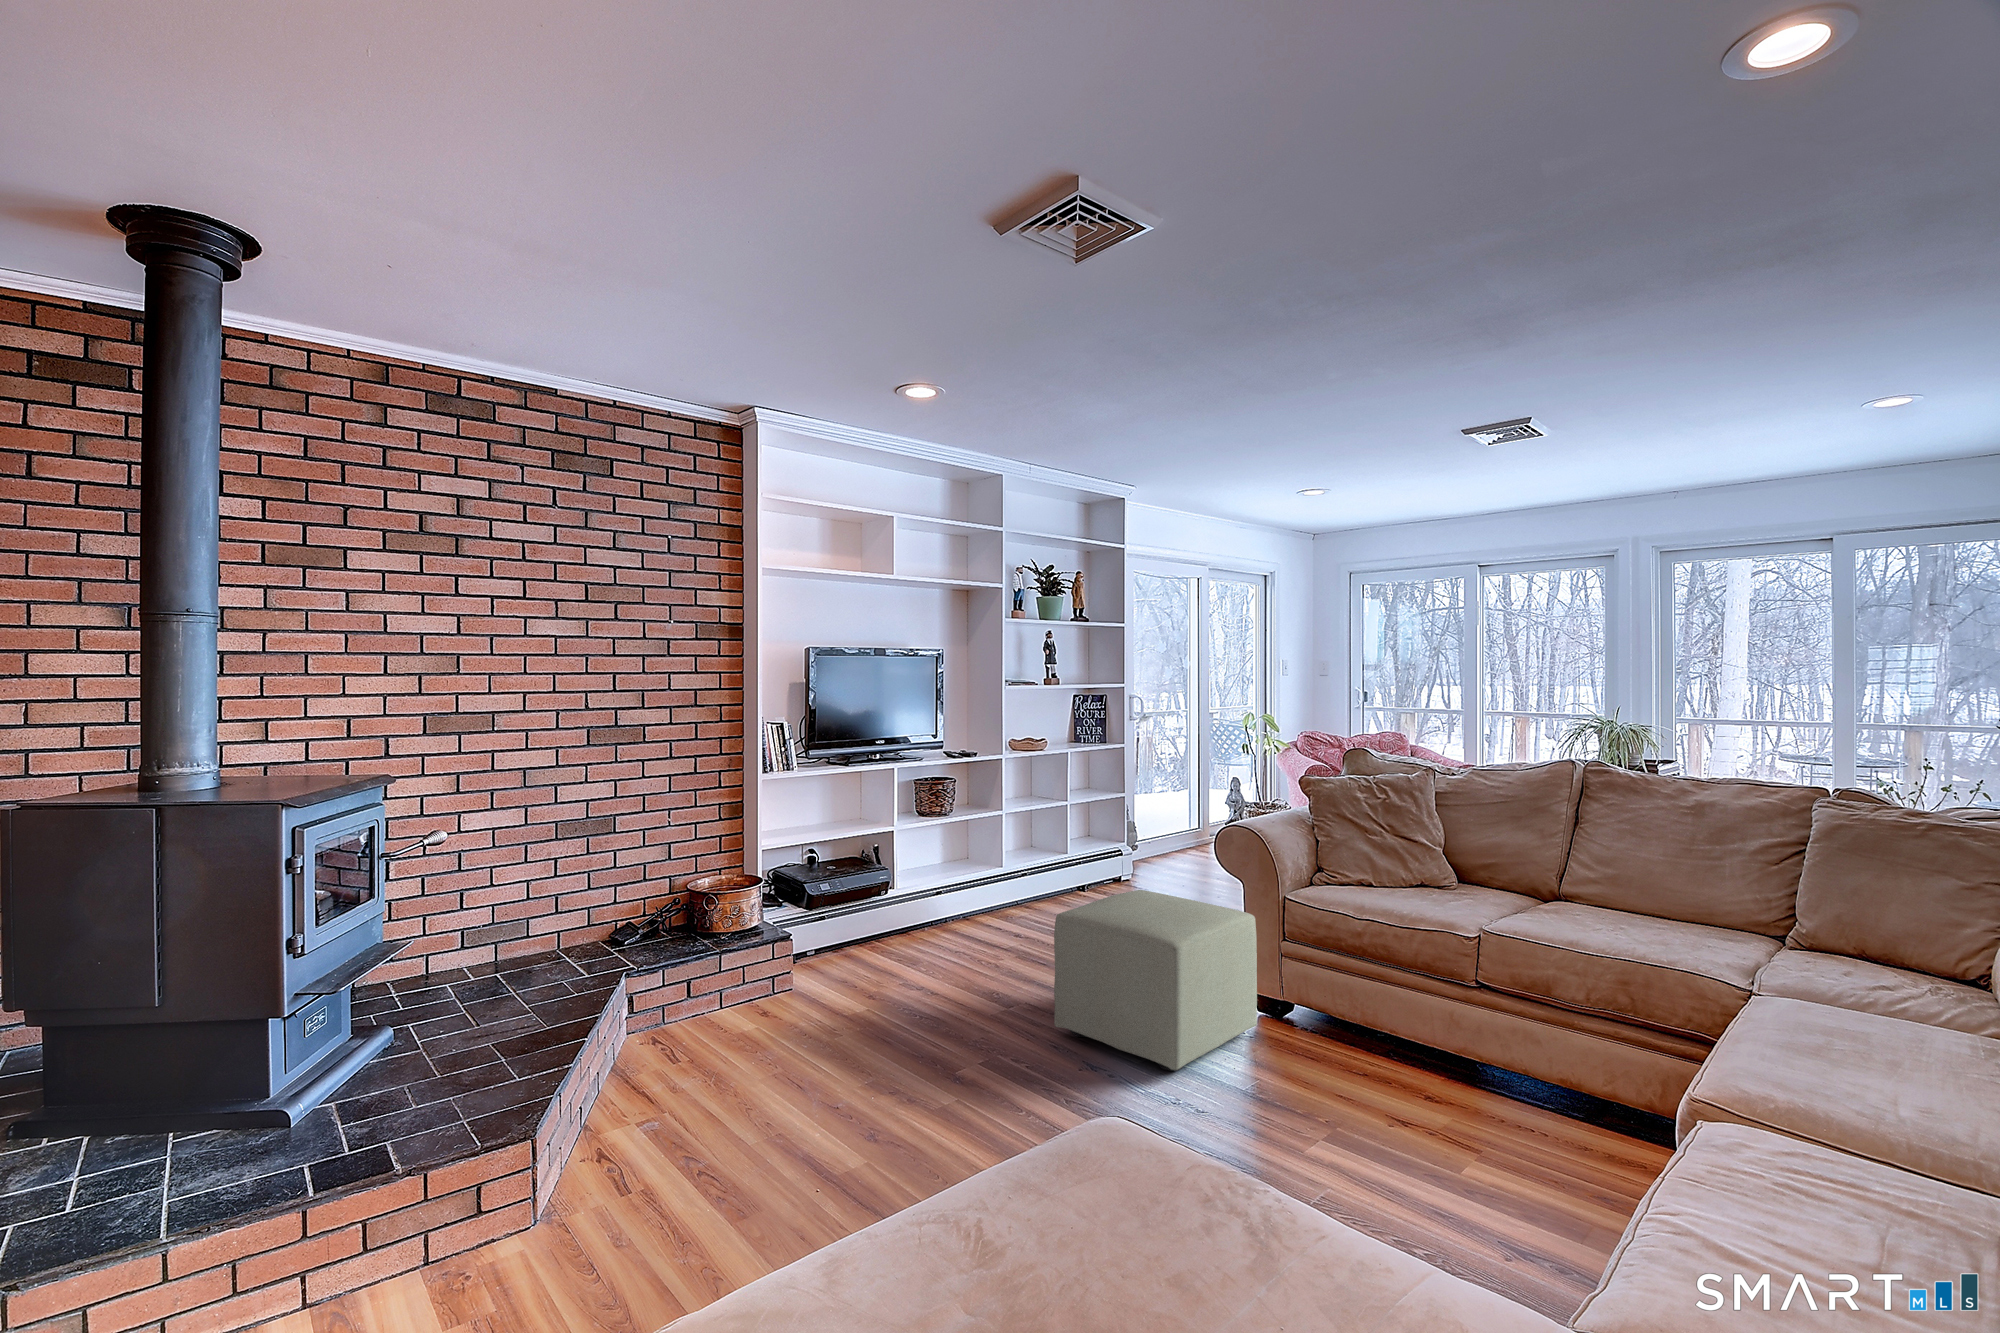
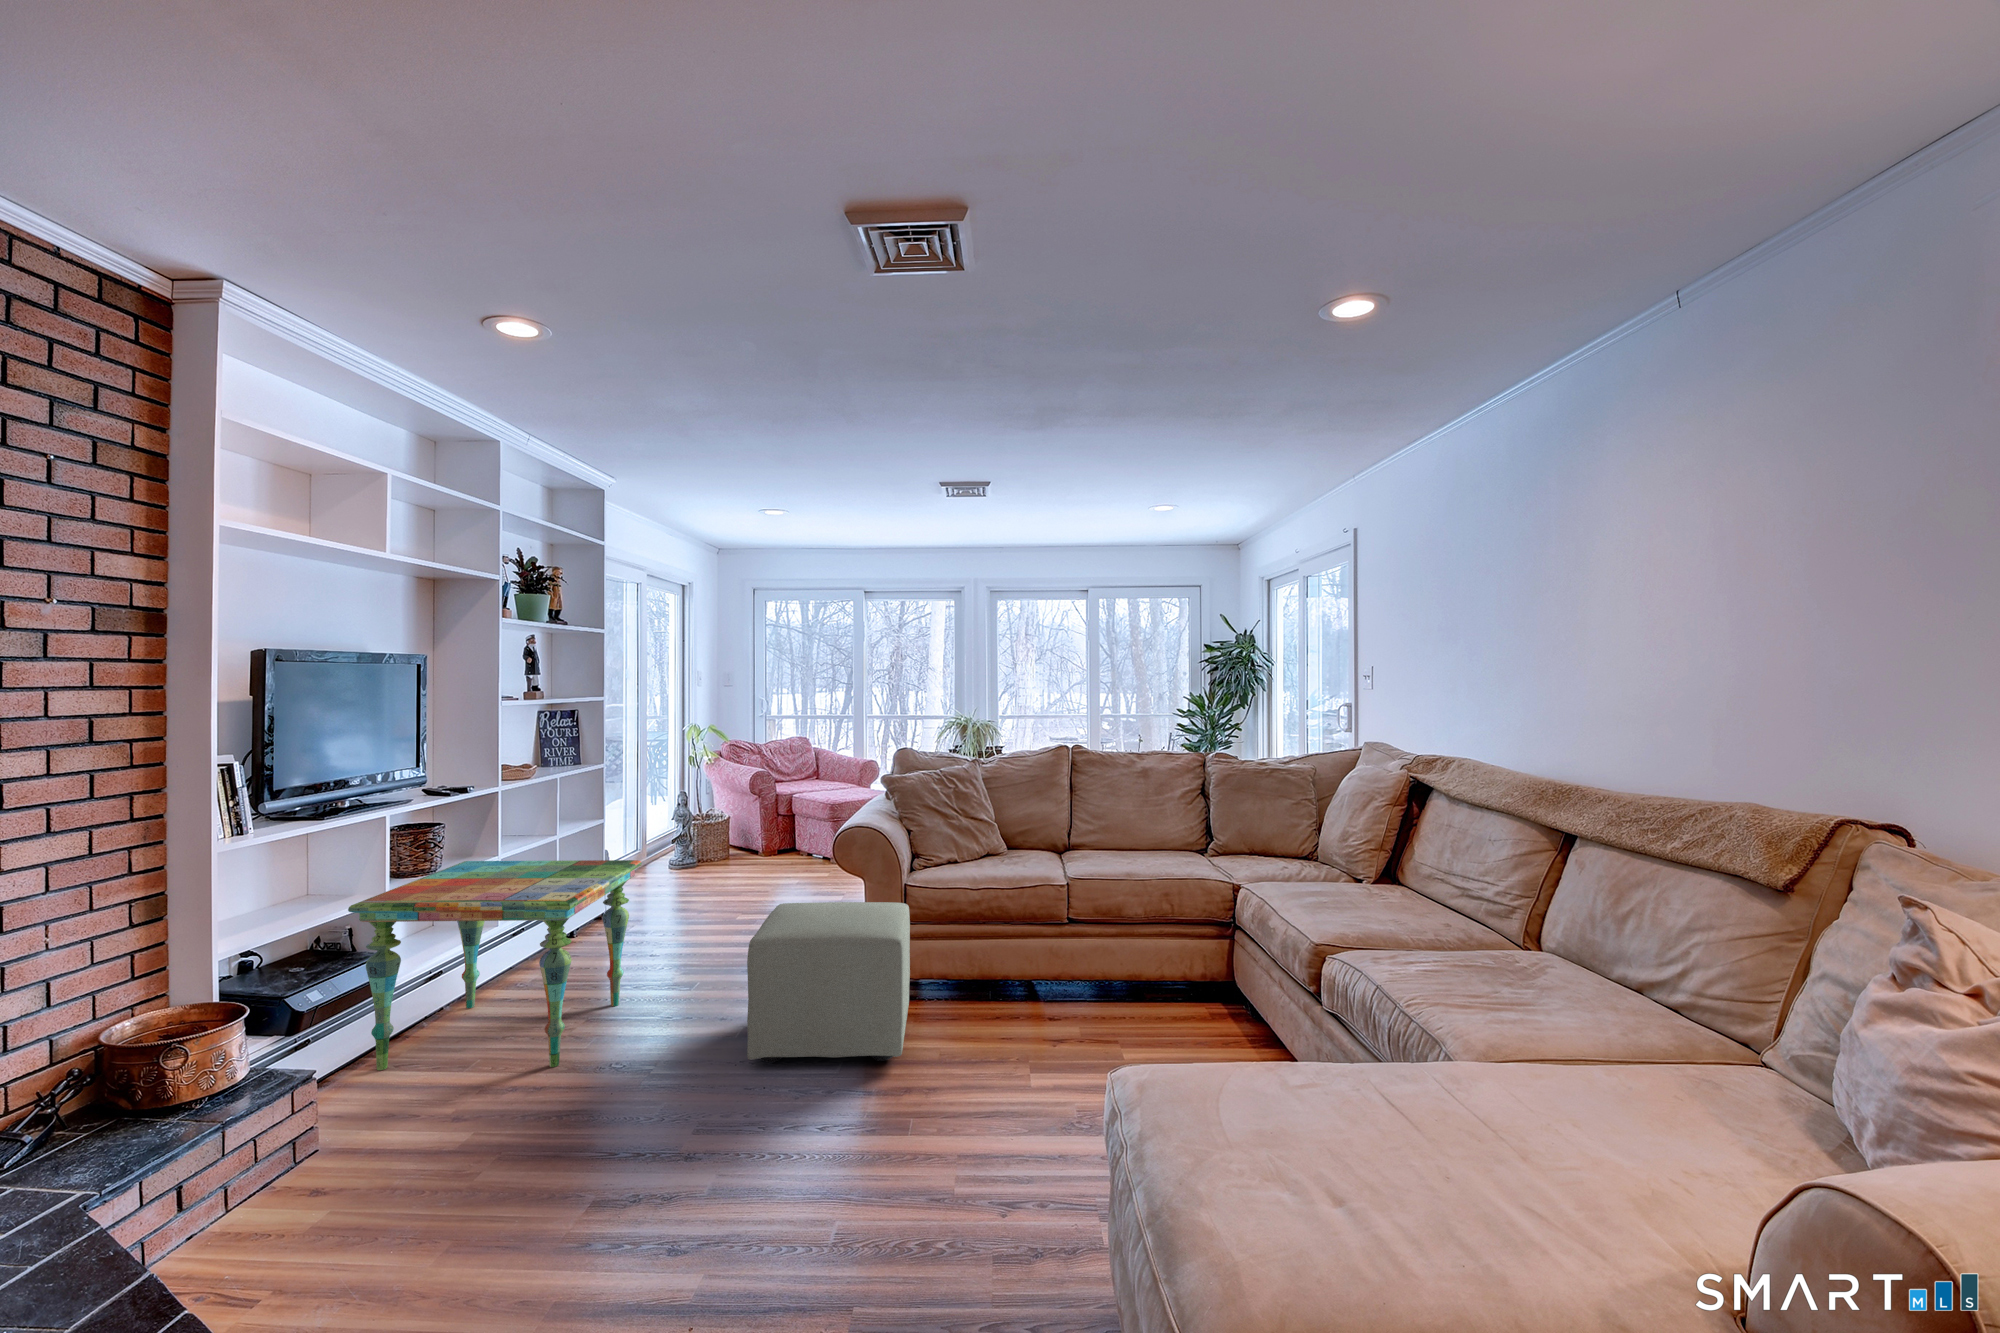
side table: none [839,813,1059,986] -> present [348,860,642,1070]

